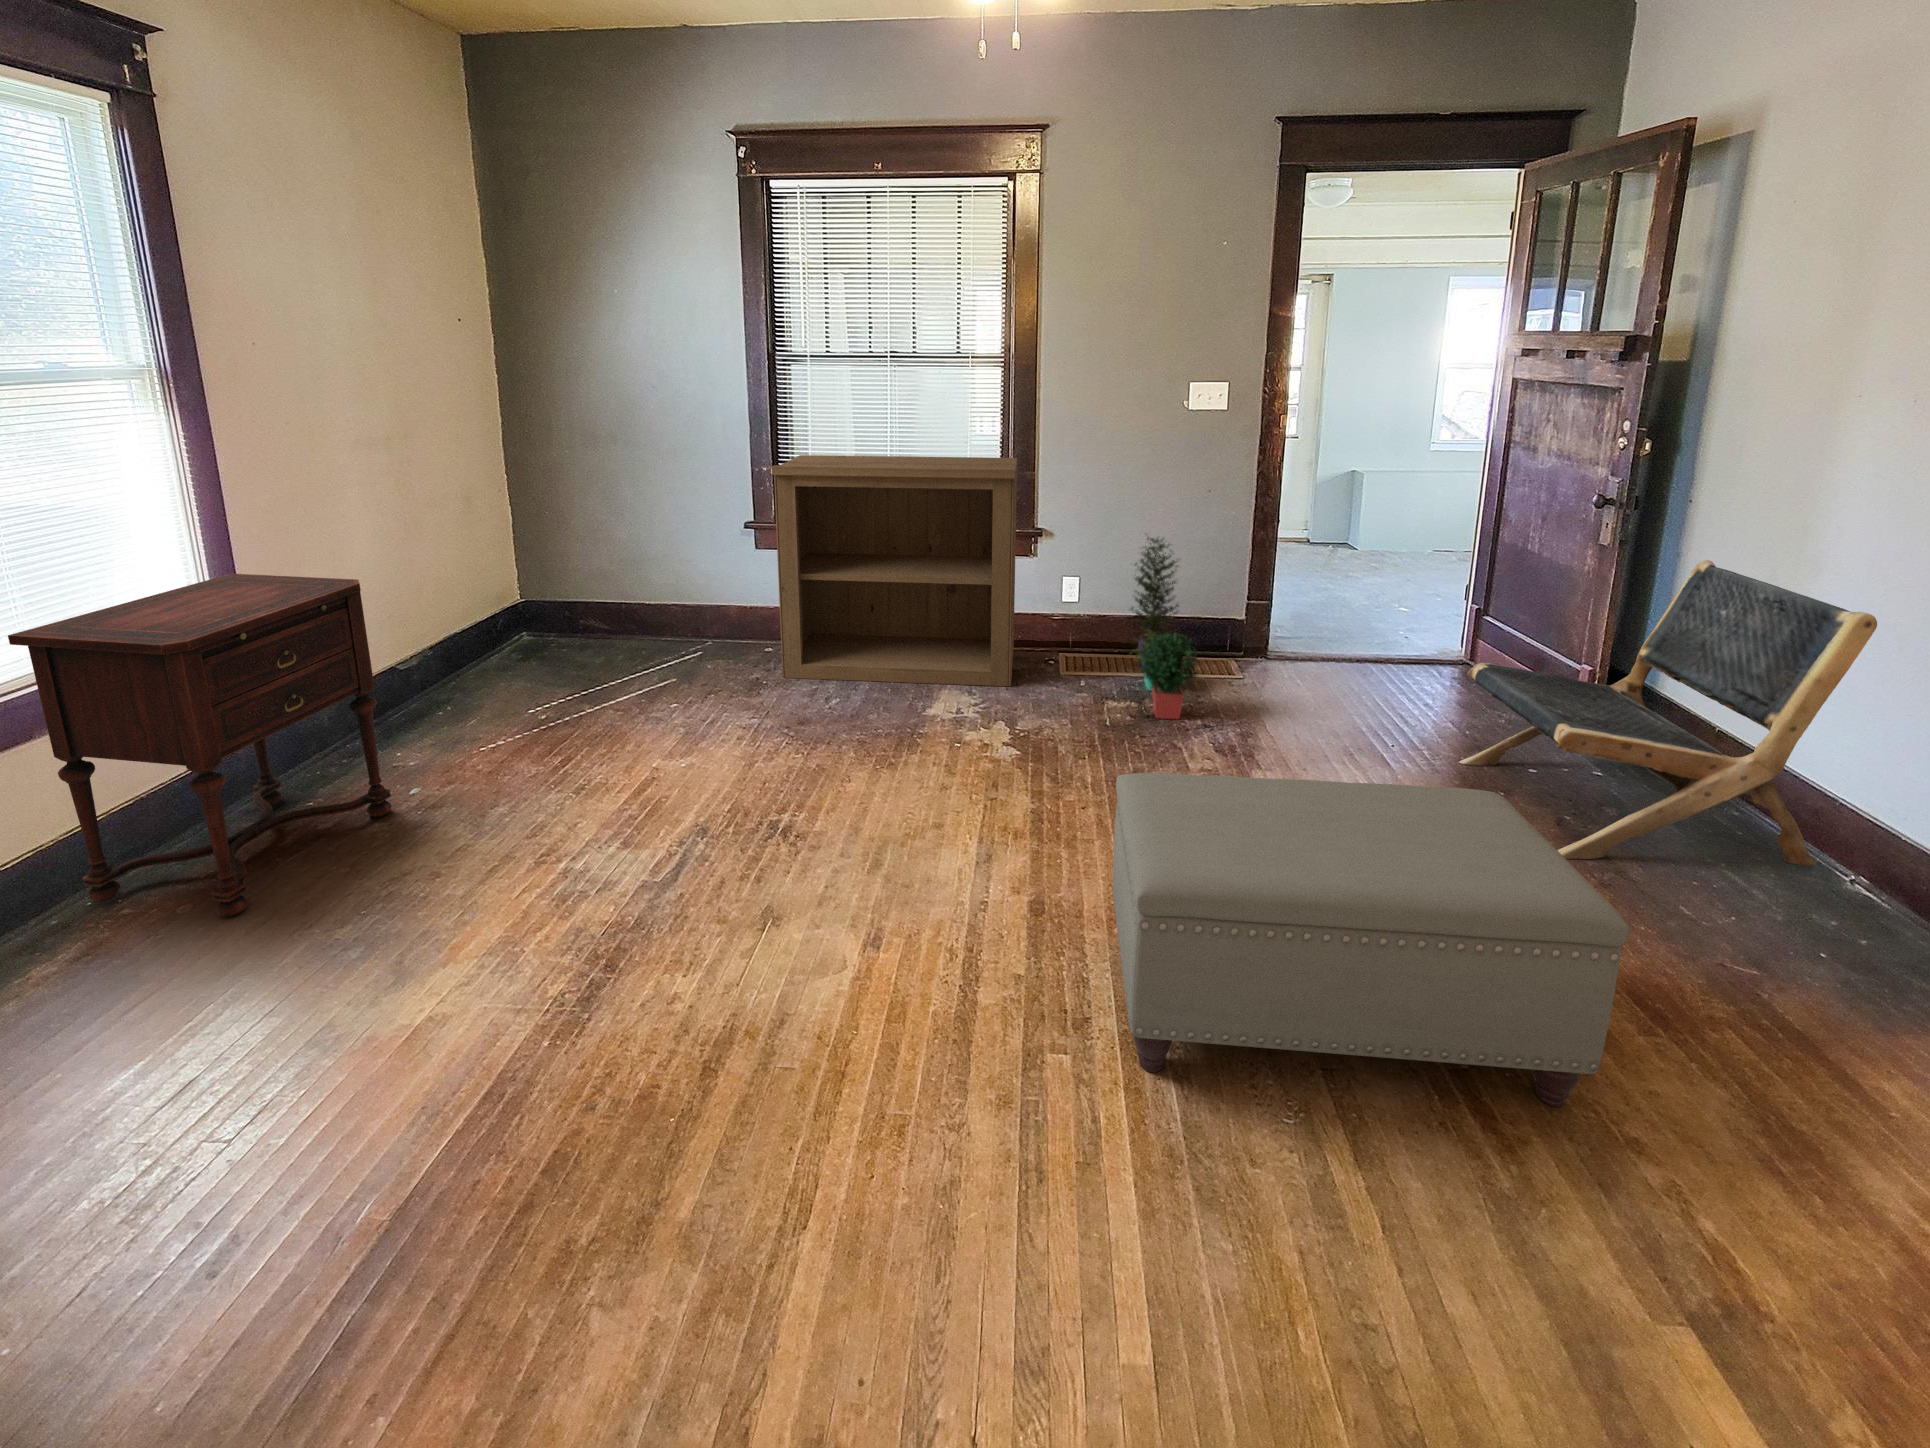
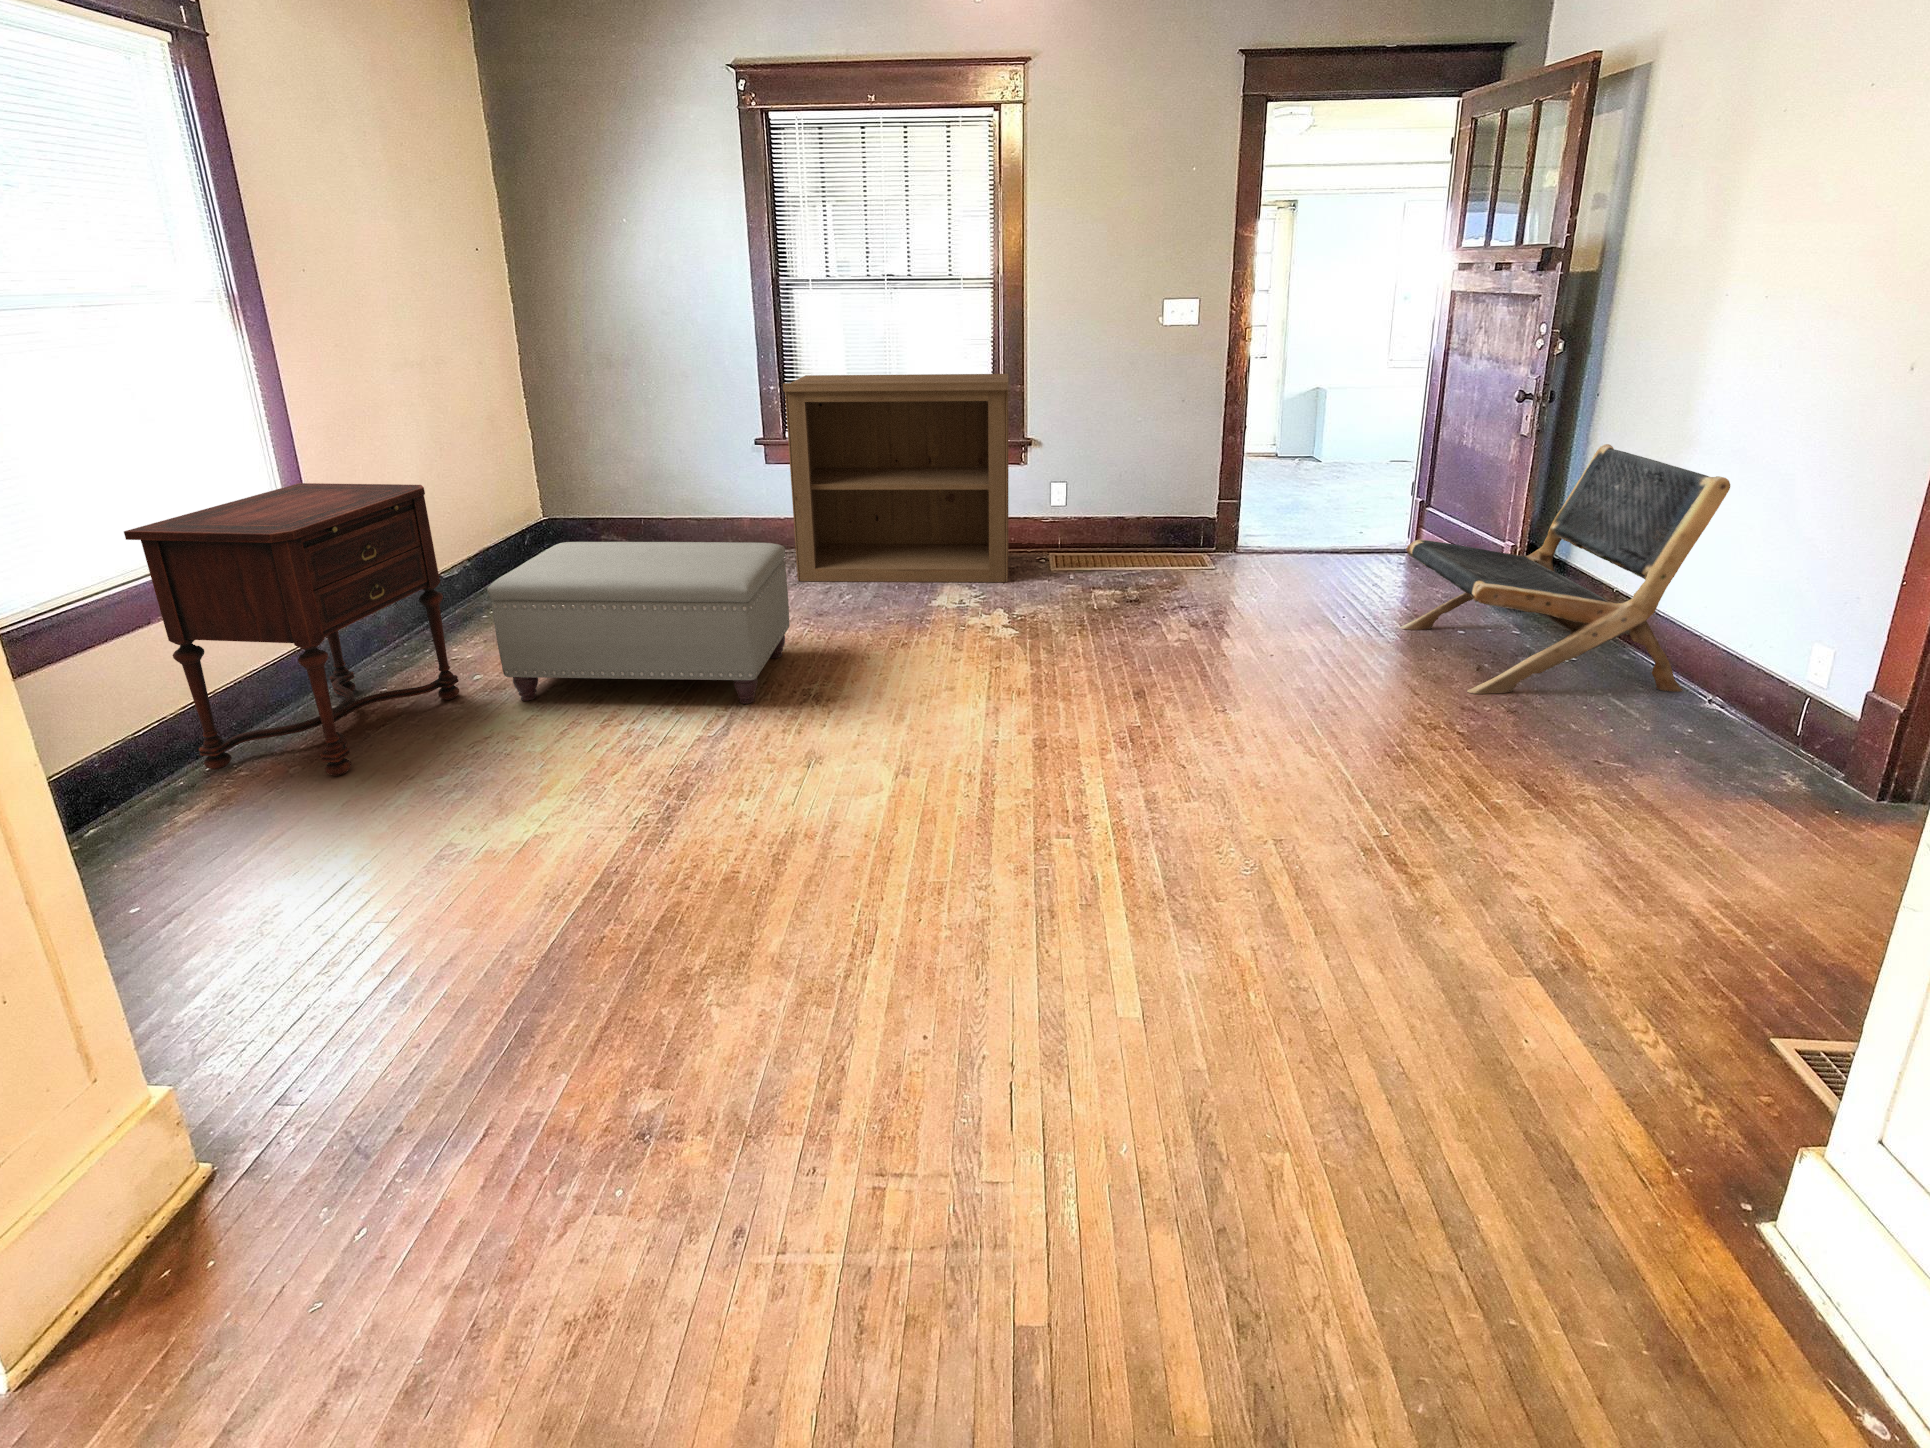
potted plant: present [1130,538,1198,719] -> none [1113,440,1177,603]
ottoman: present [1113,773,1630,1106] -> present [487,542,789,704]

